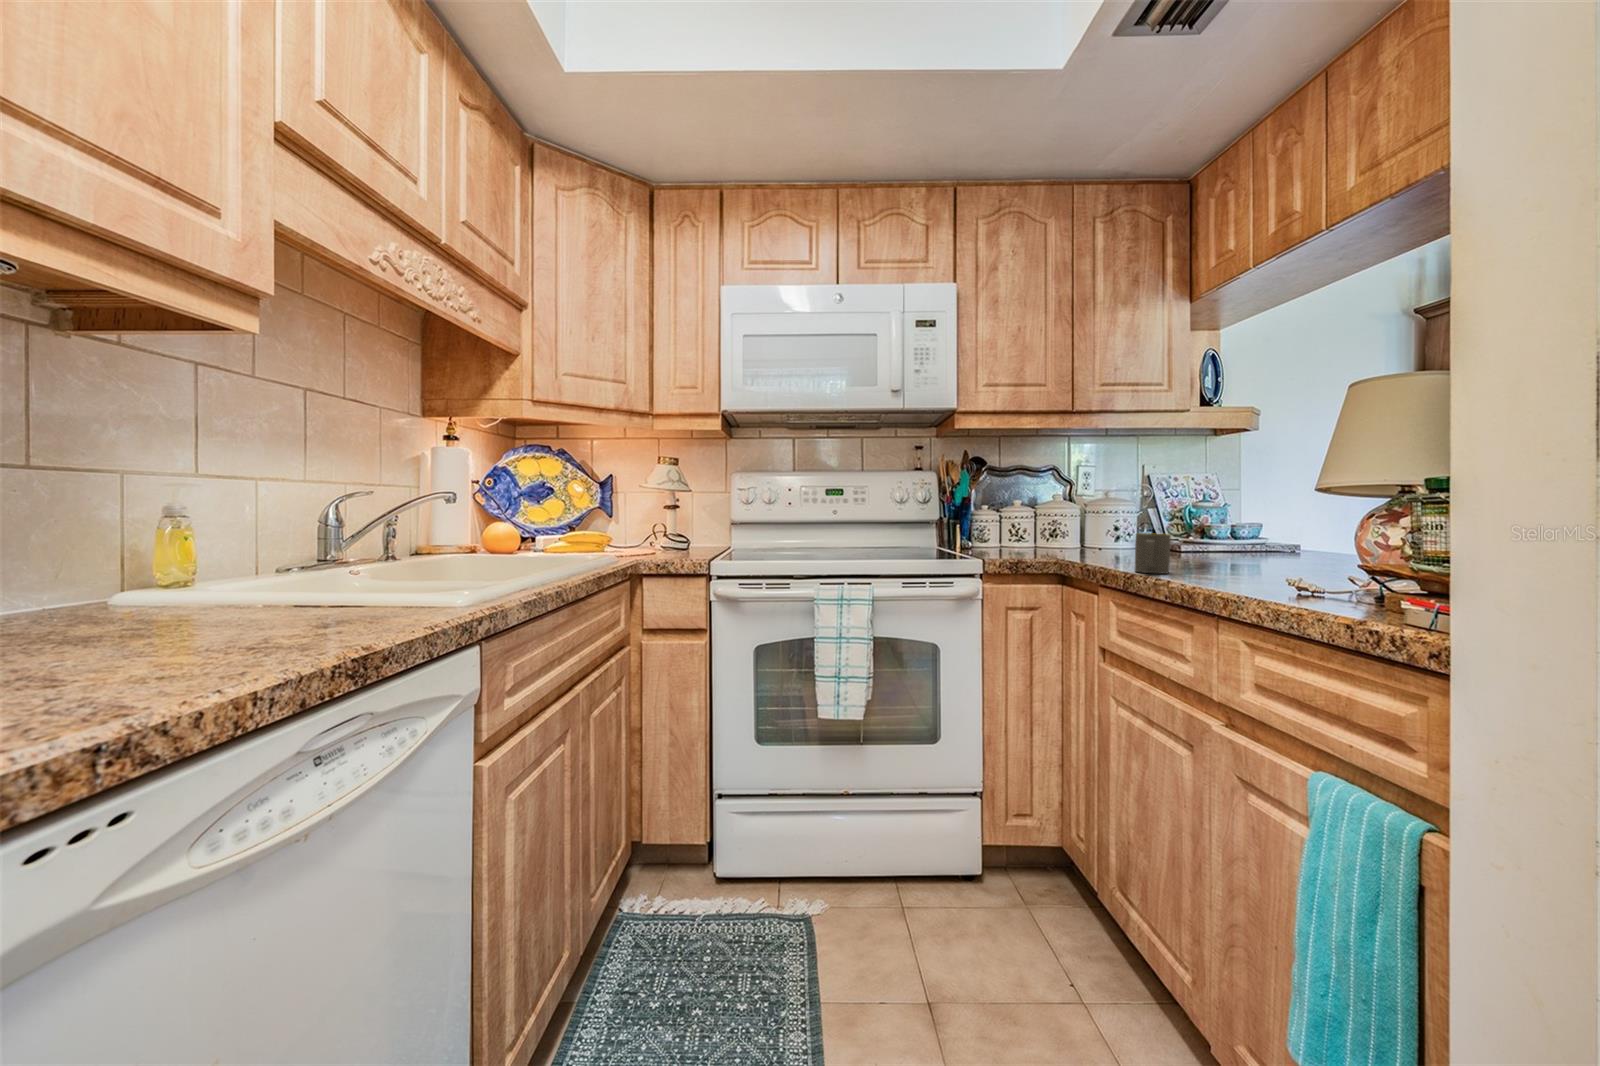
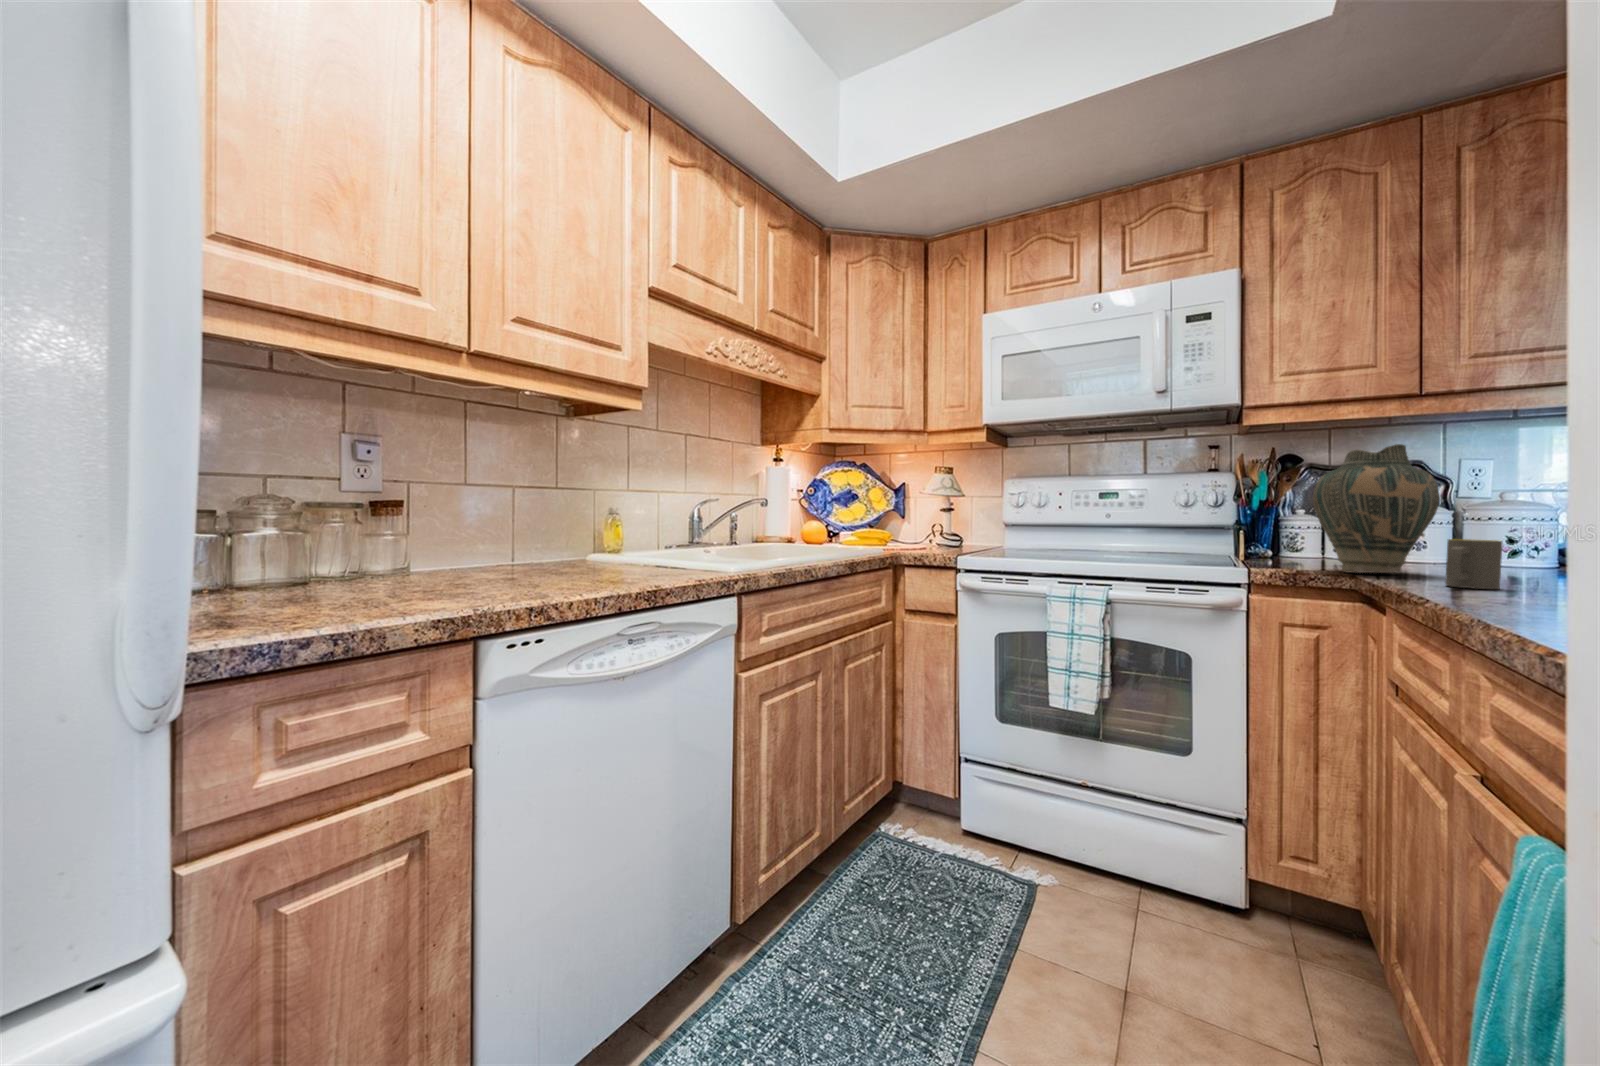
vase: none [1024,454,1110,563] -> present [1313,444,1440,573]

